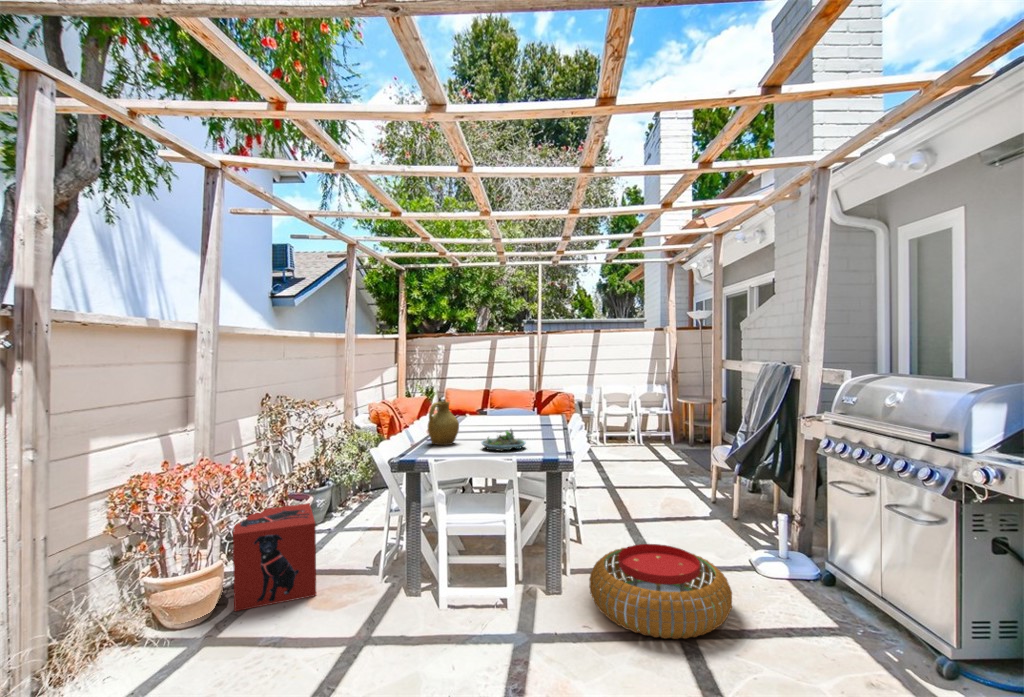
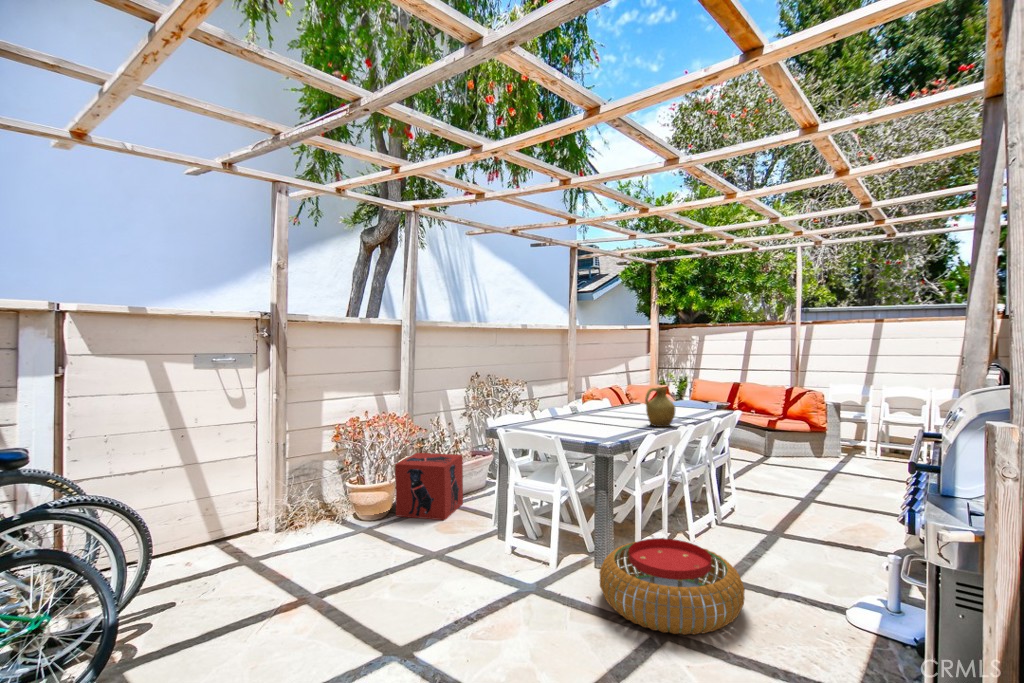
pitcher: present [428,401,459,445] -> present [645,387,676,427]
succulent planter: present [481,429,526,451] -> none [573,413,615,433]

